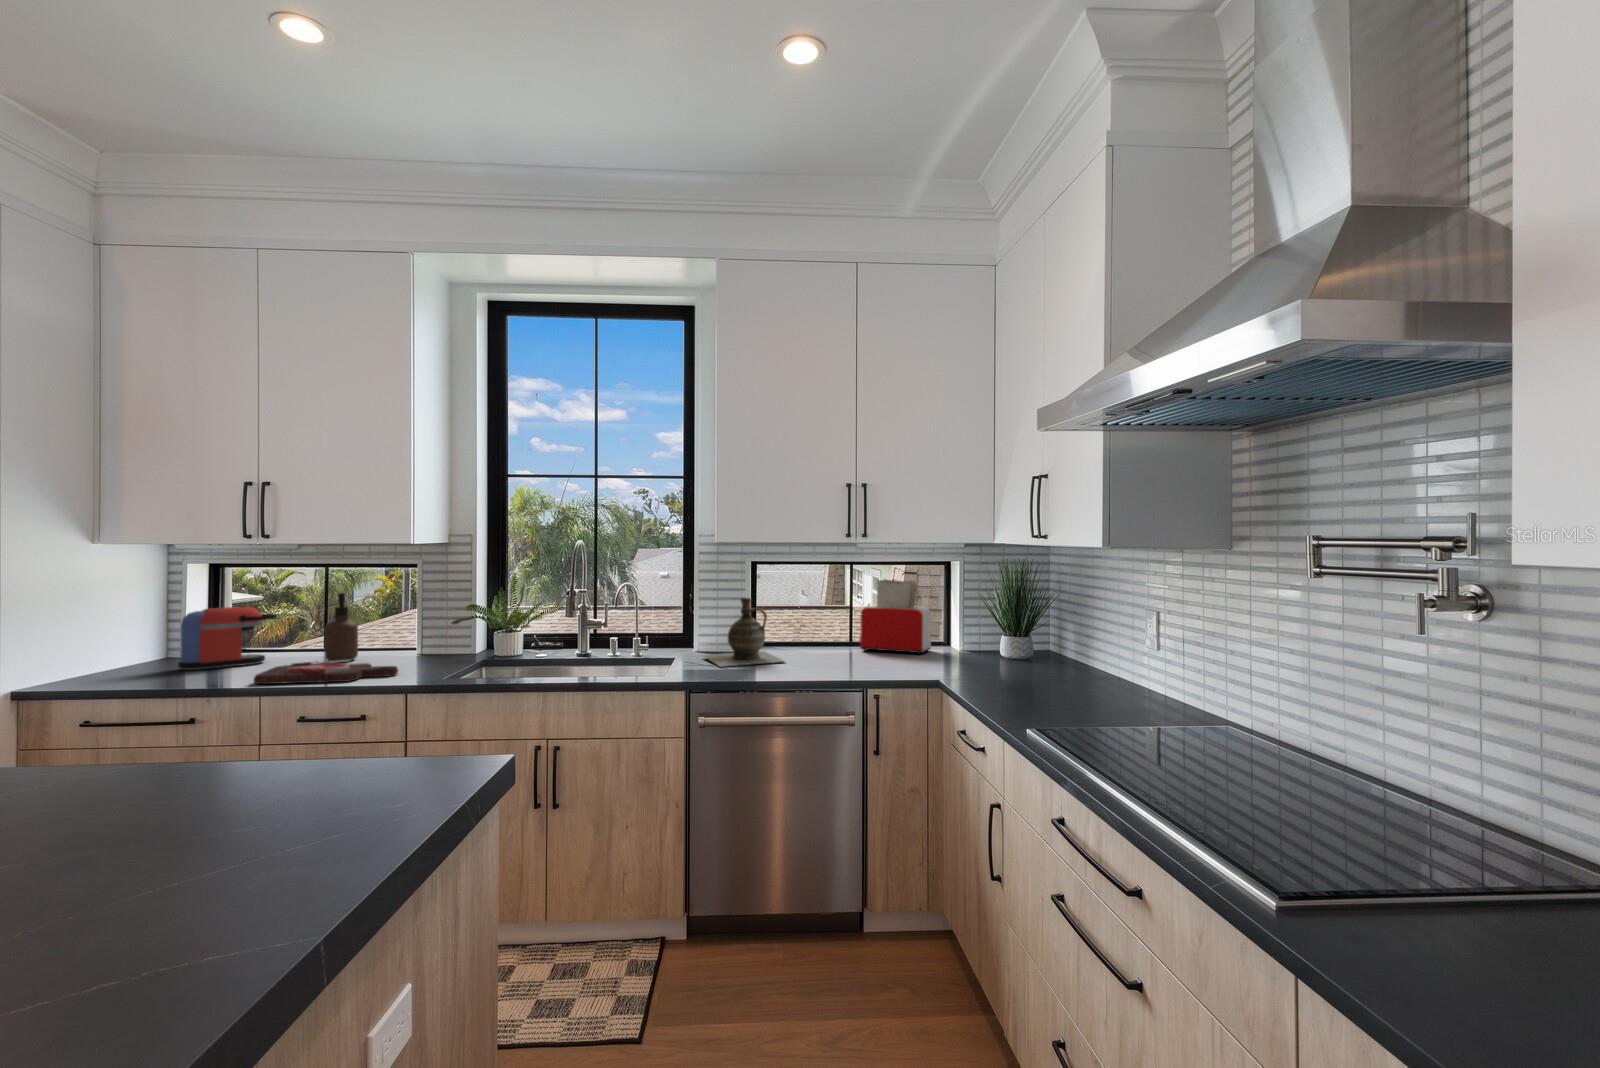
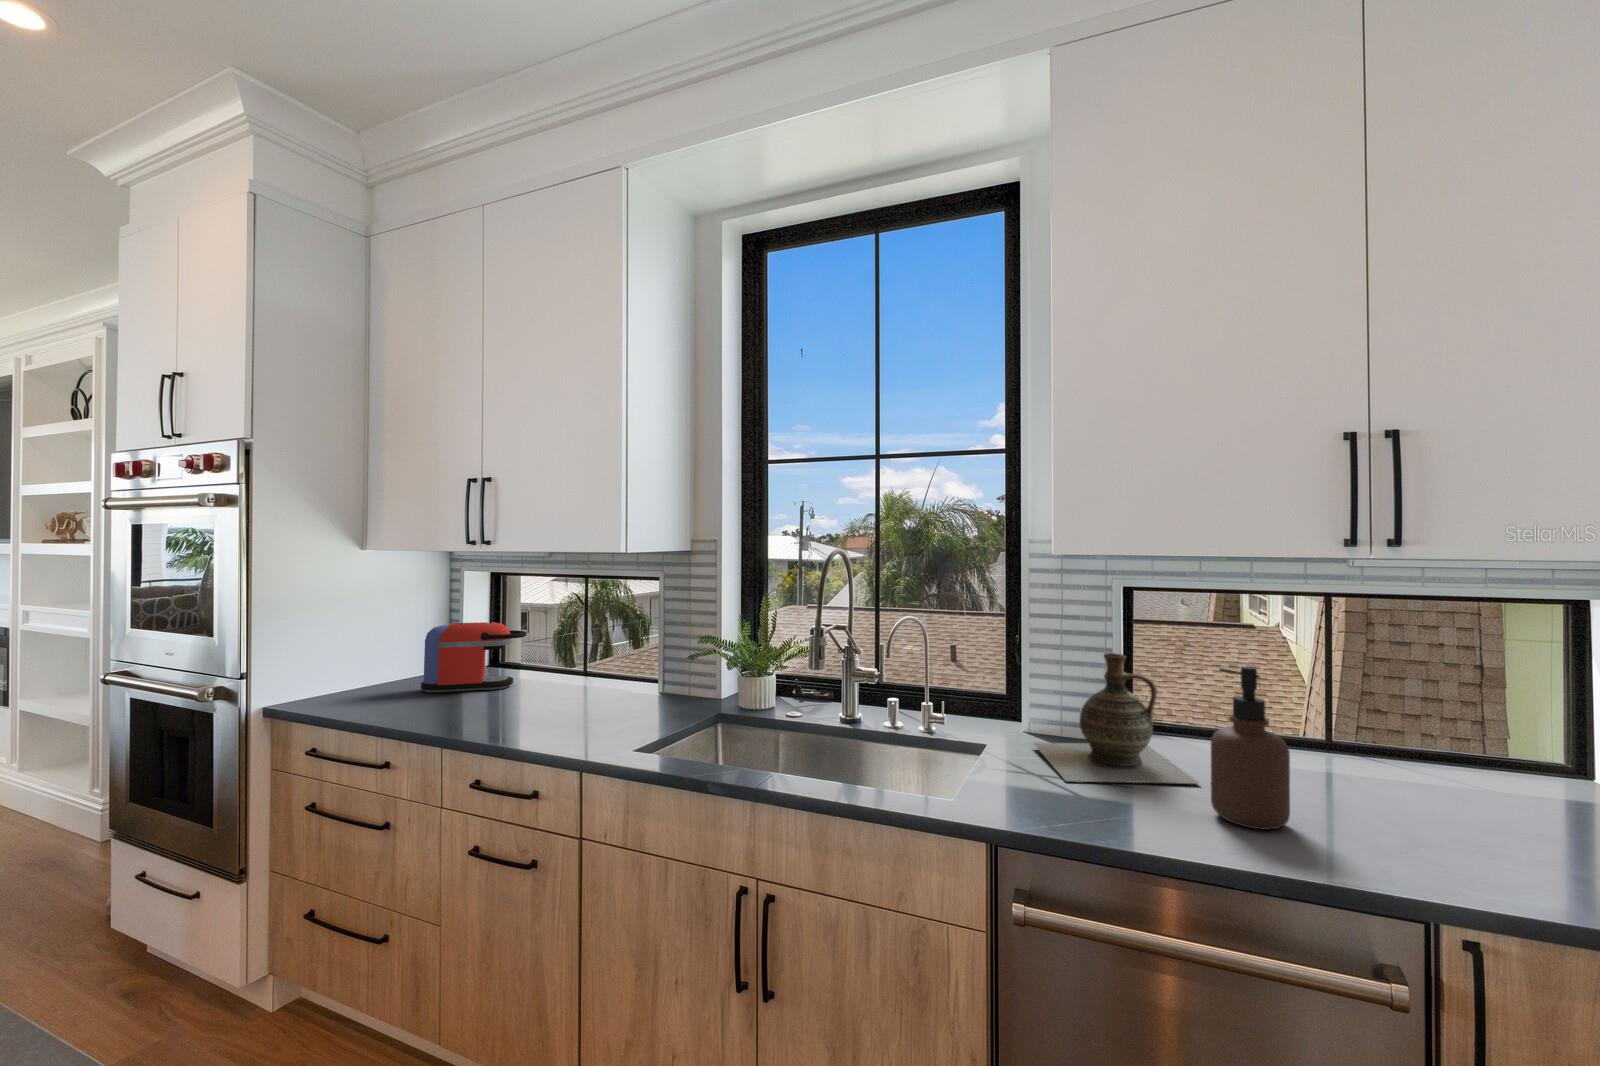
toaster: present [859,579,931,654] -> none [1343,631,1534,798]
soap dispenser: present [325,593,358,661] -> present [1211,666,1290,829]
cutting board: present [253,660,398,684] -> none [428,699,599,738]

